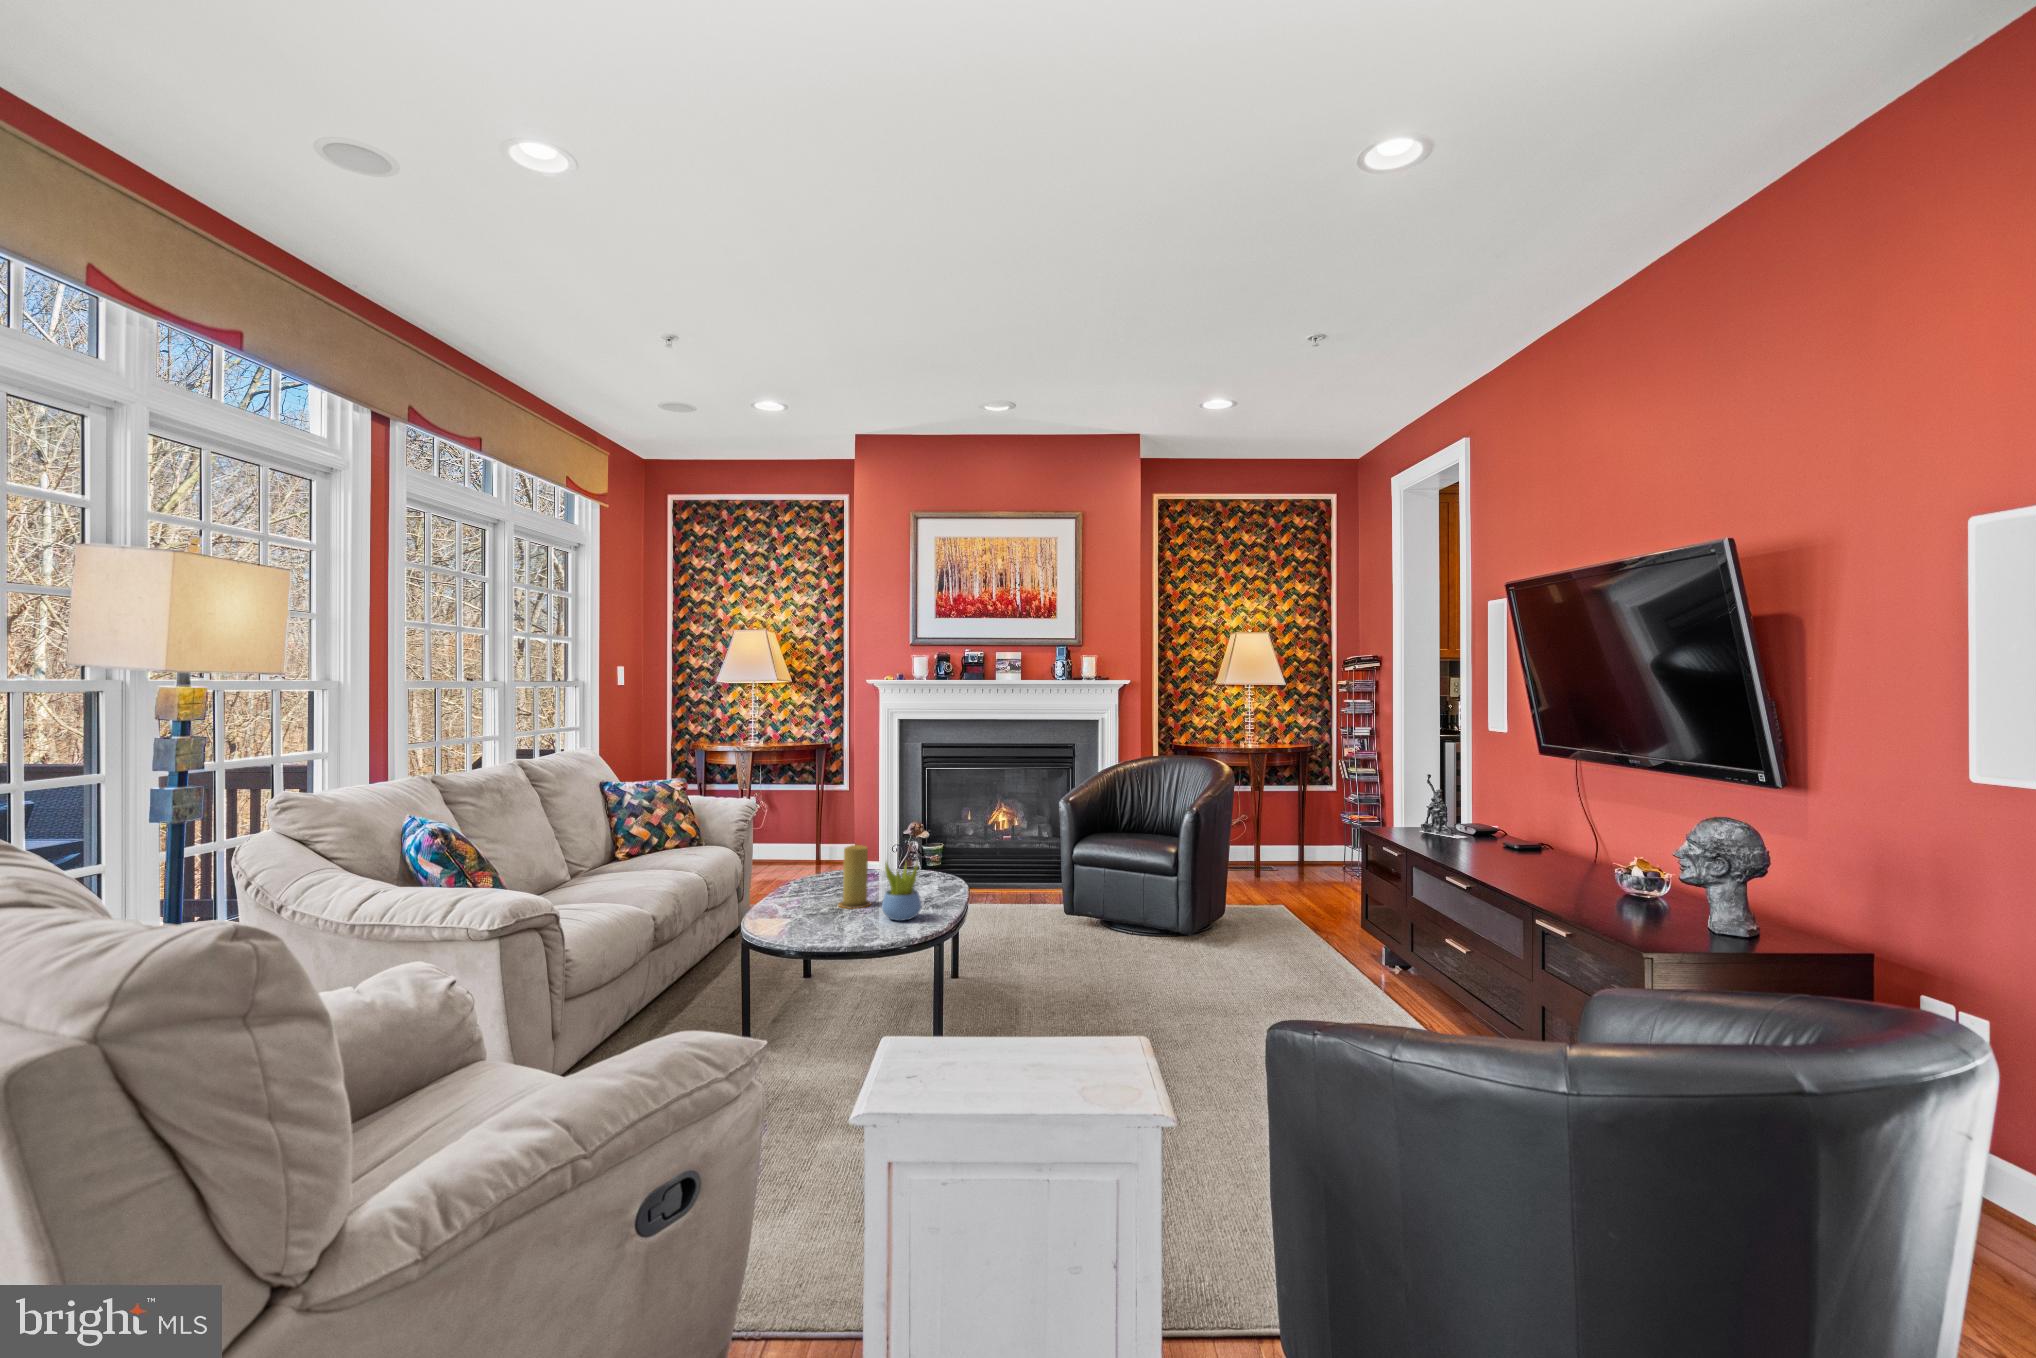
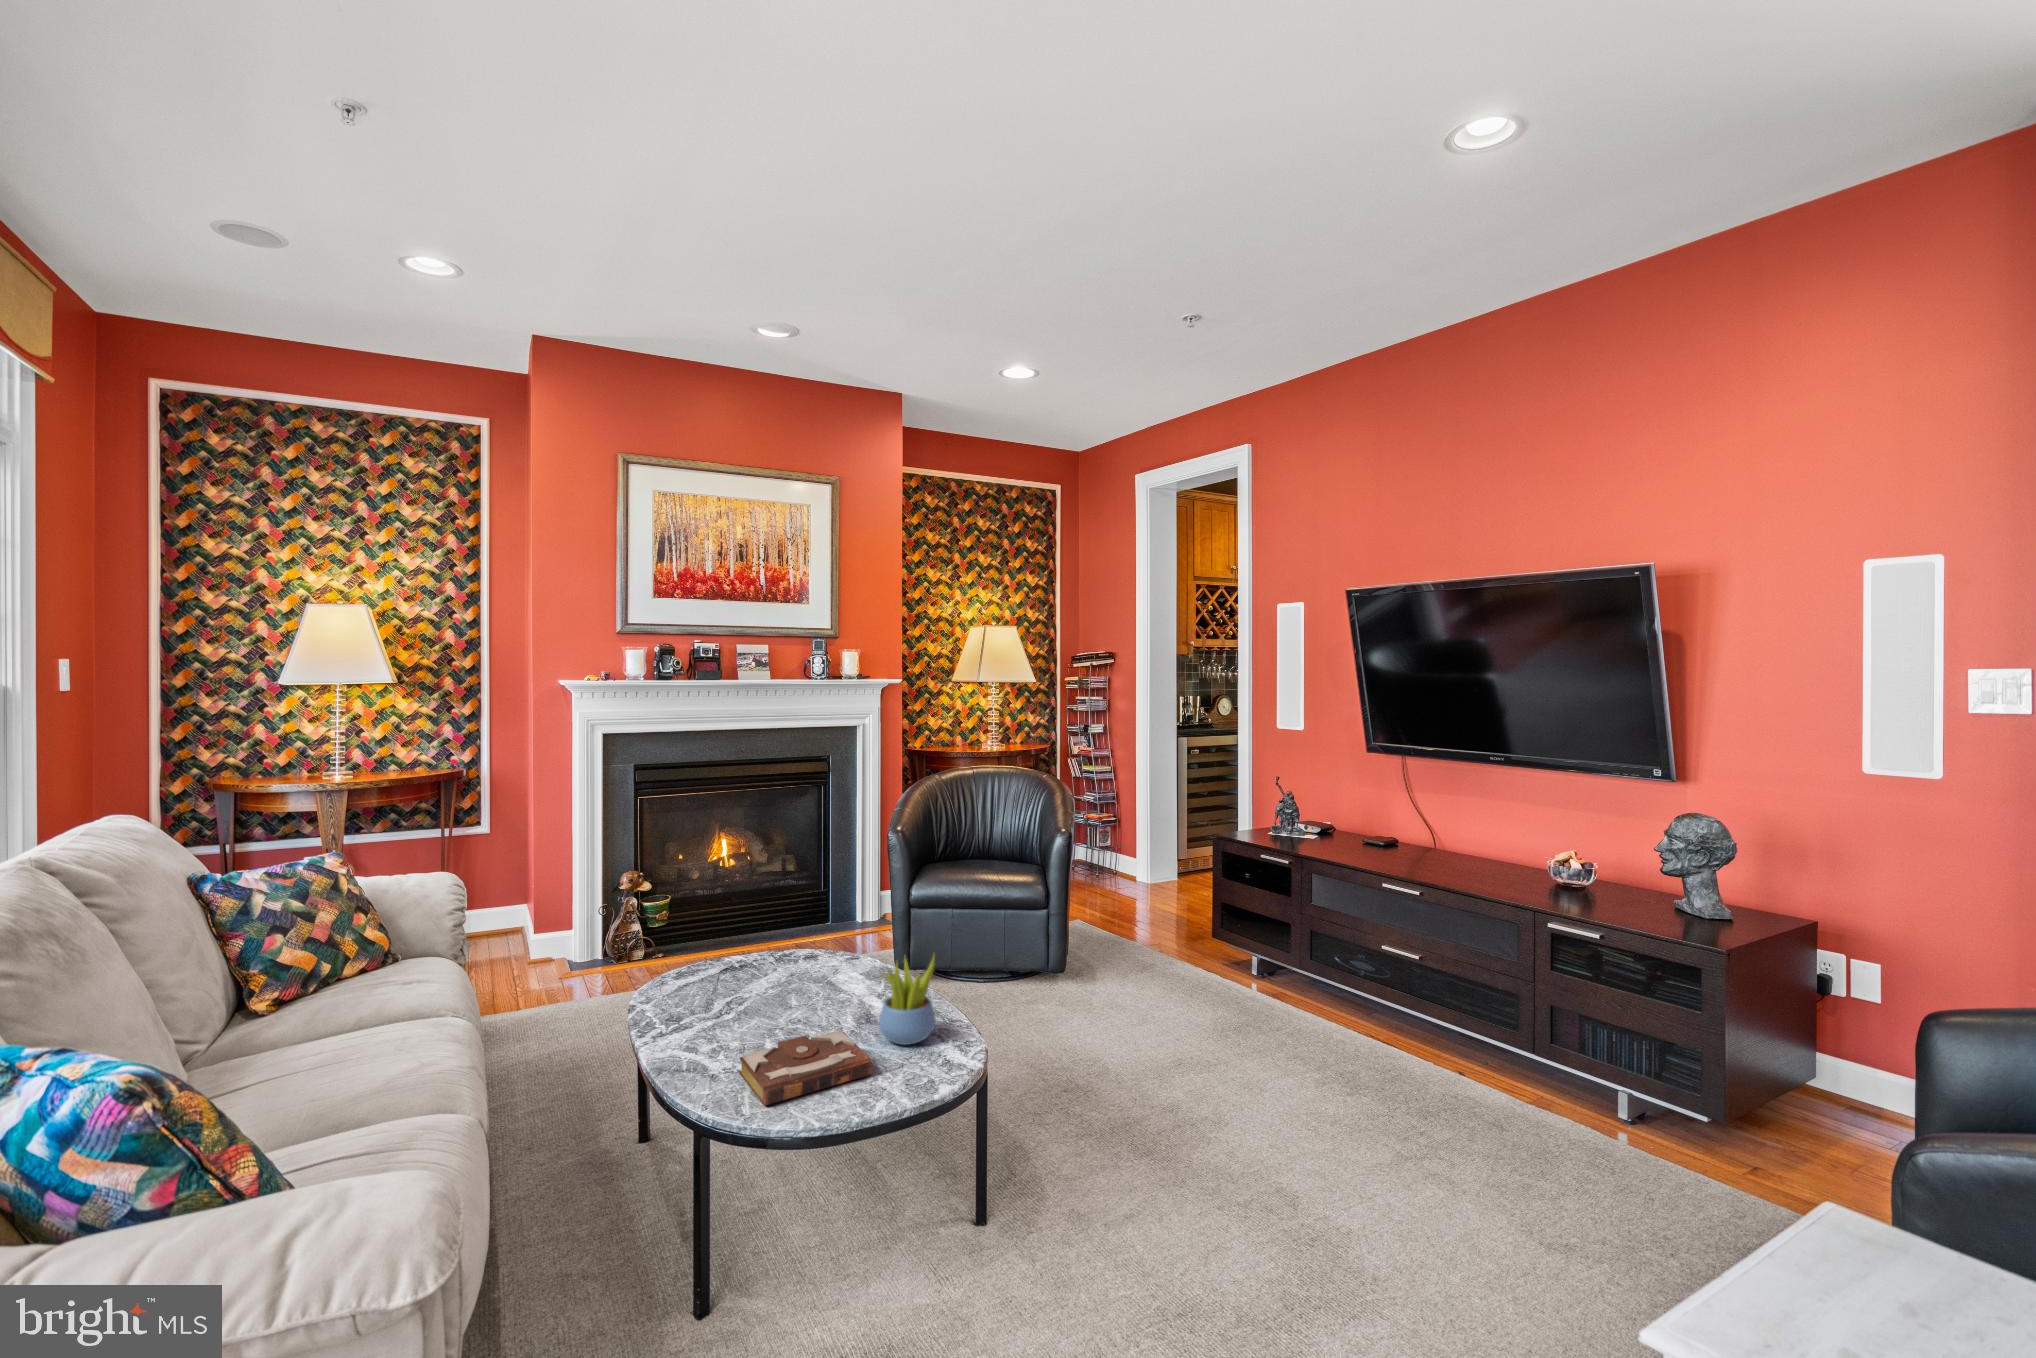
candle: present [838,845,871,909] -> none [773,938,823,1036]
book: none [776,901,855,931] -> present [739,1030,873,1106]

